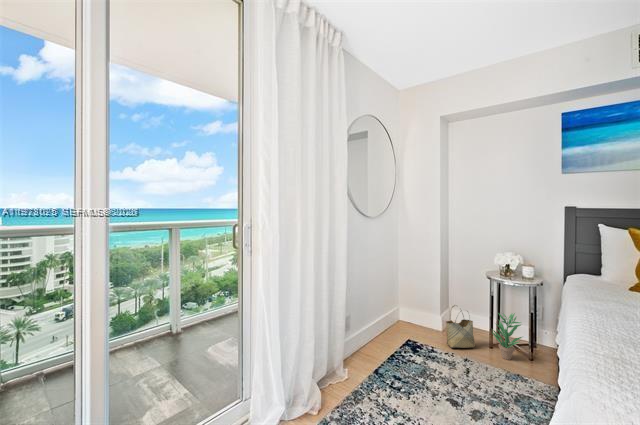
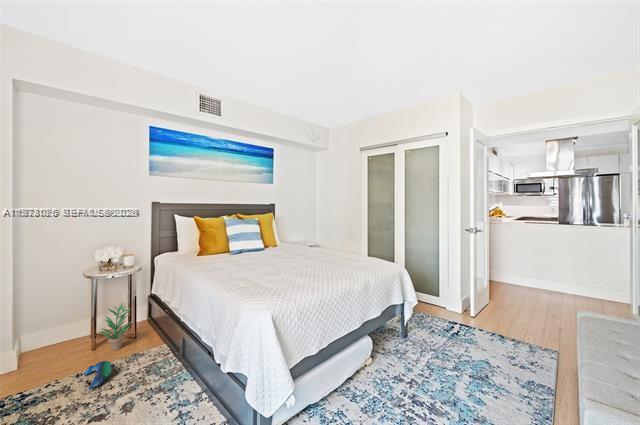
woven basket: present [446,305,475,348] -> none [38,321,79,376]
plush toy: none [463,358,489,379] -> present [84,361,115,390]

